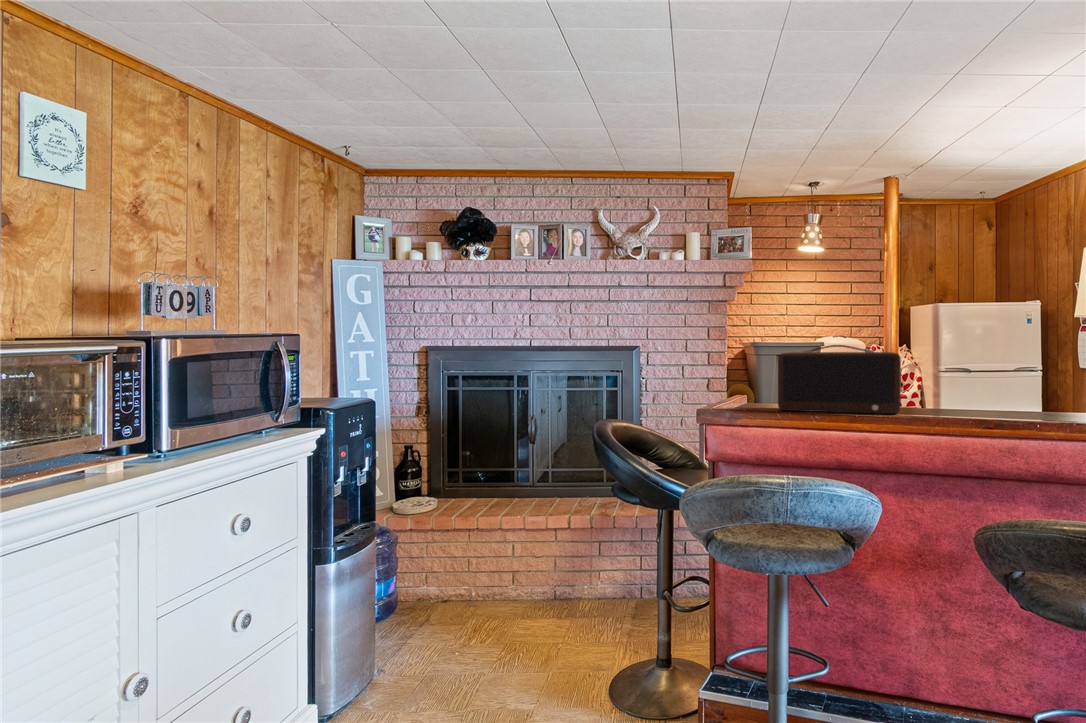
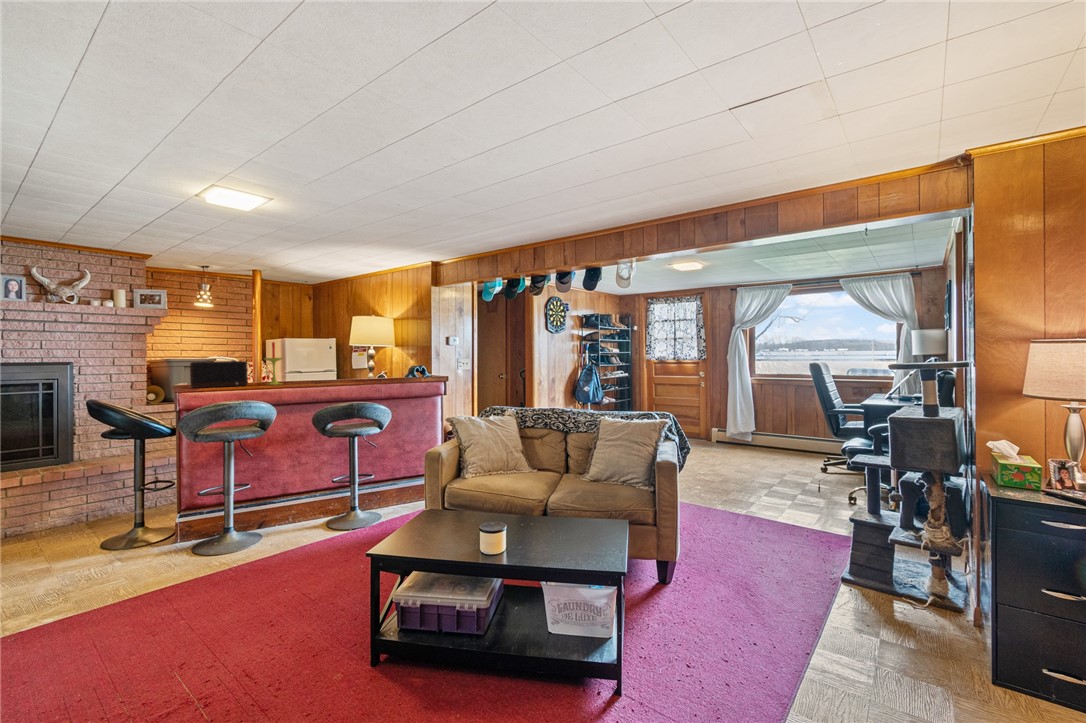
candle: none [942,301,995,417] -> present [265,342,282,385]

